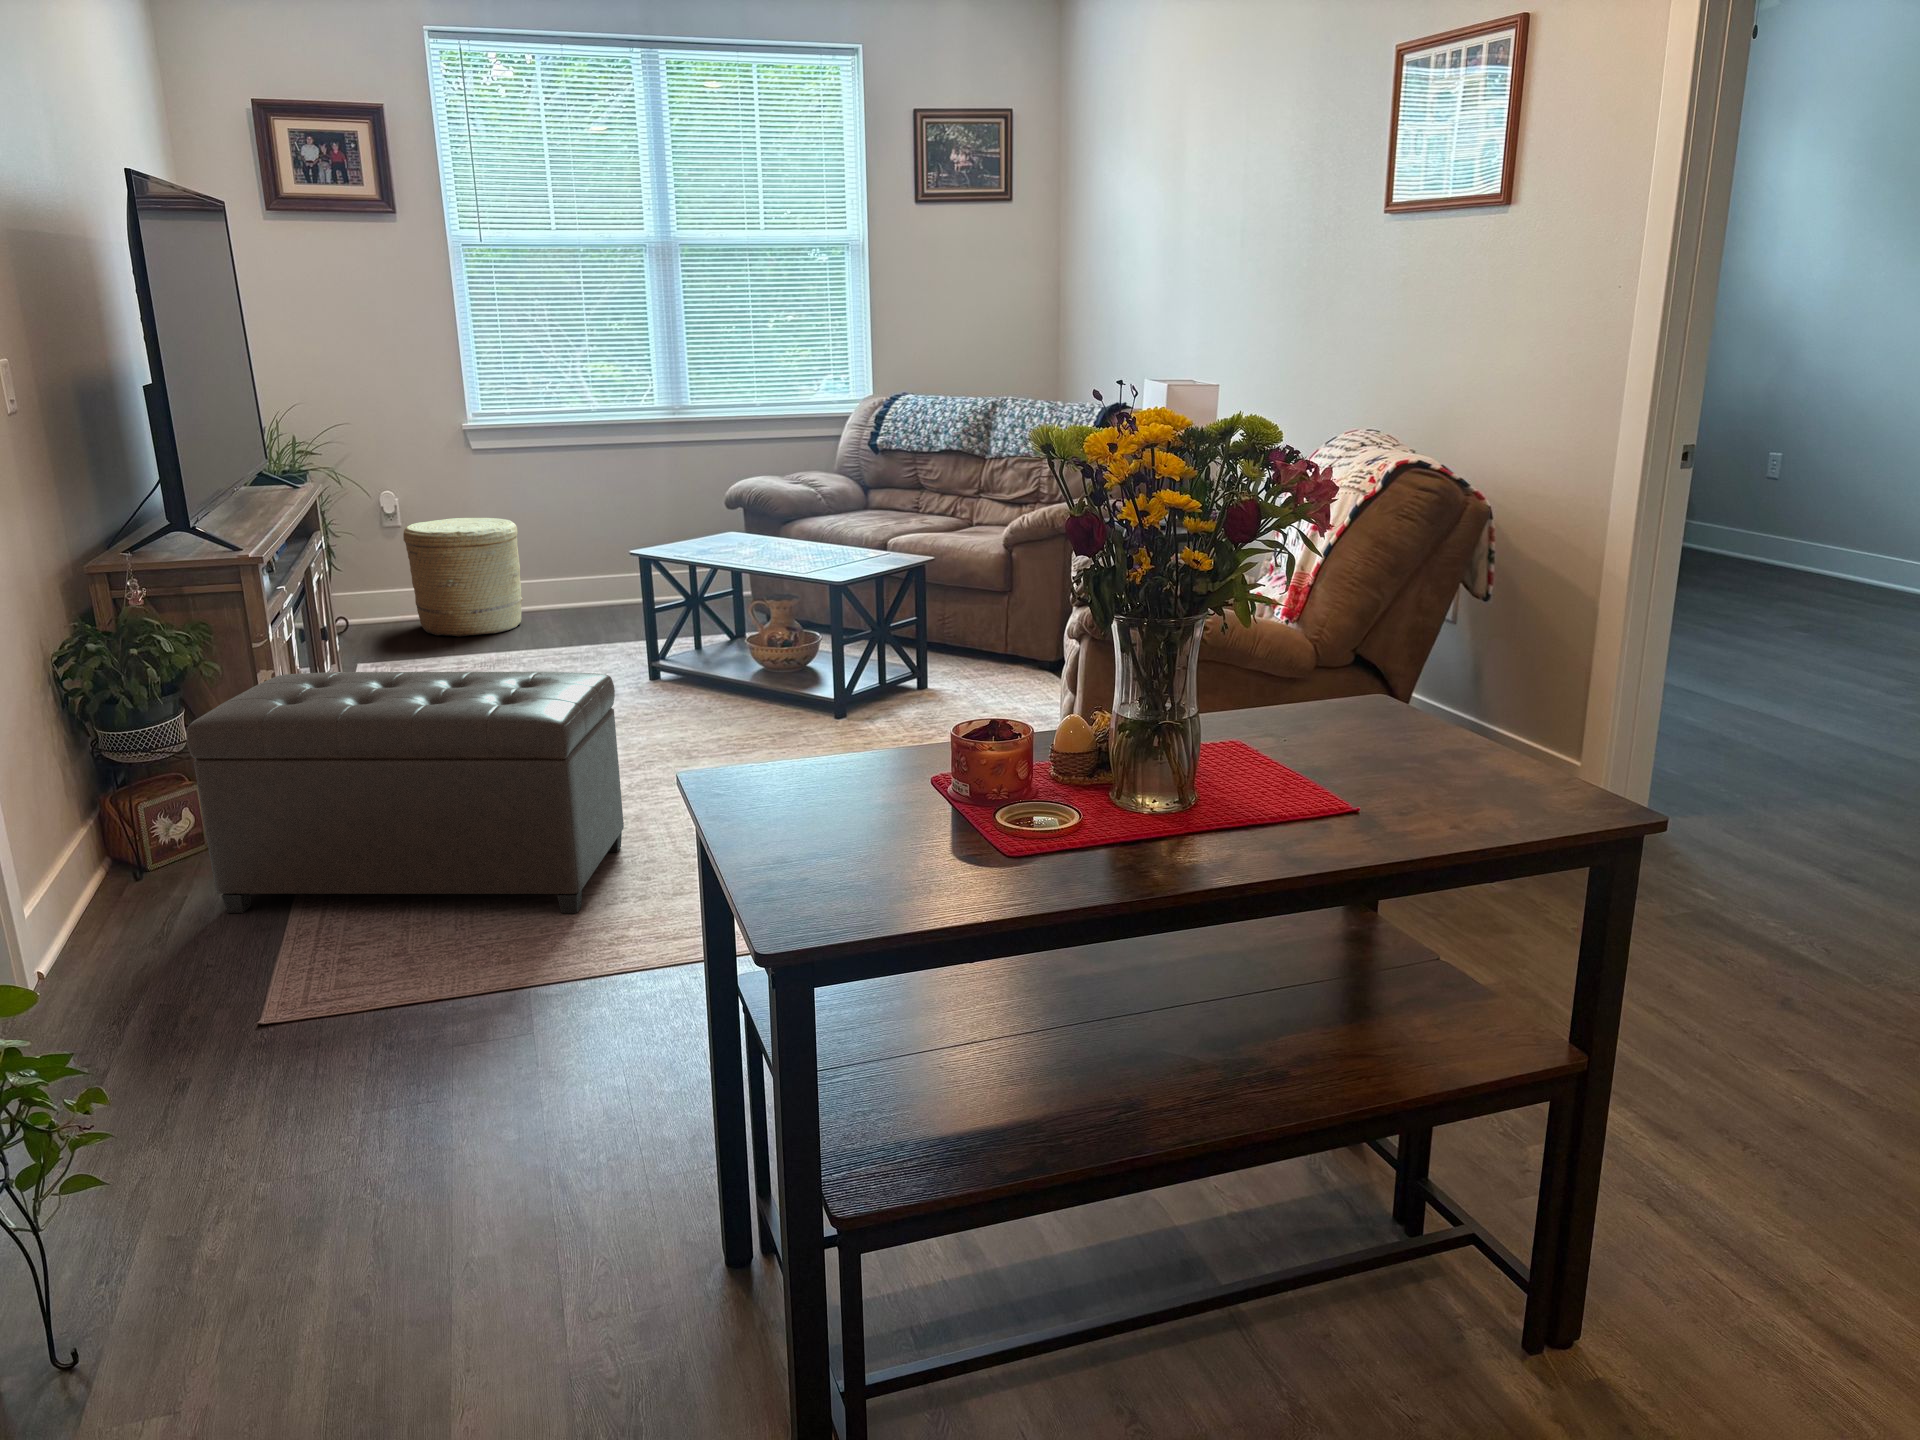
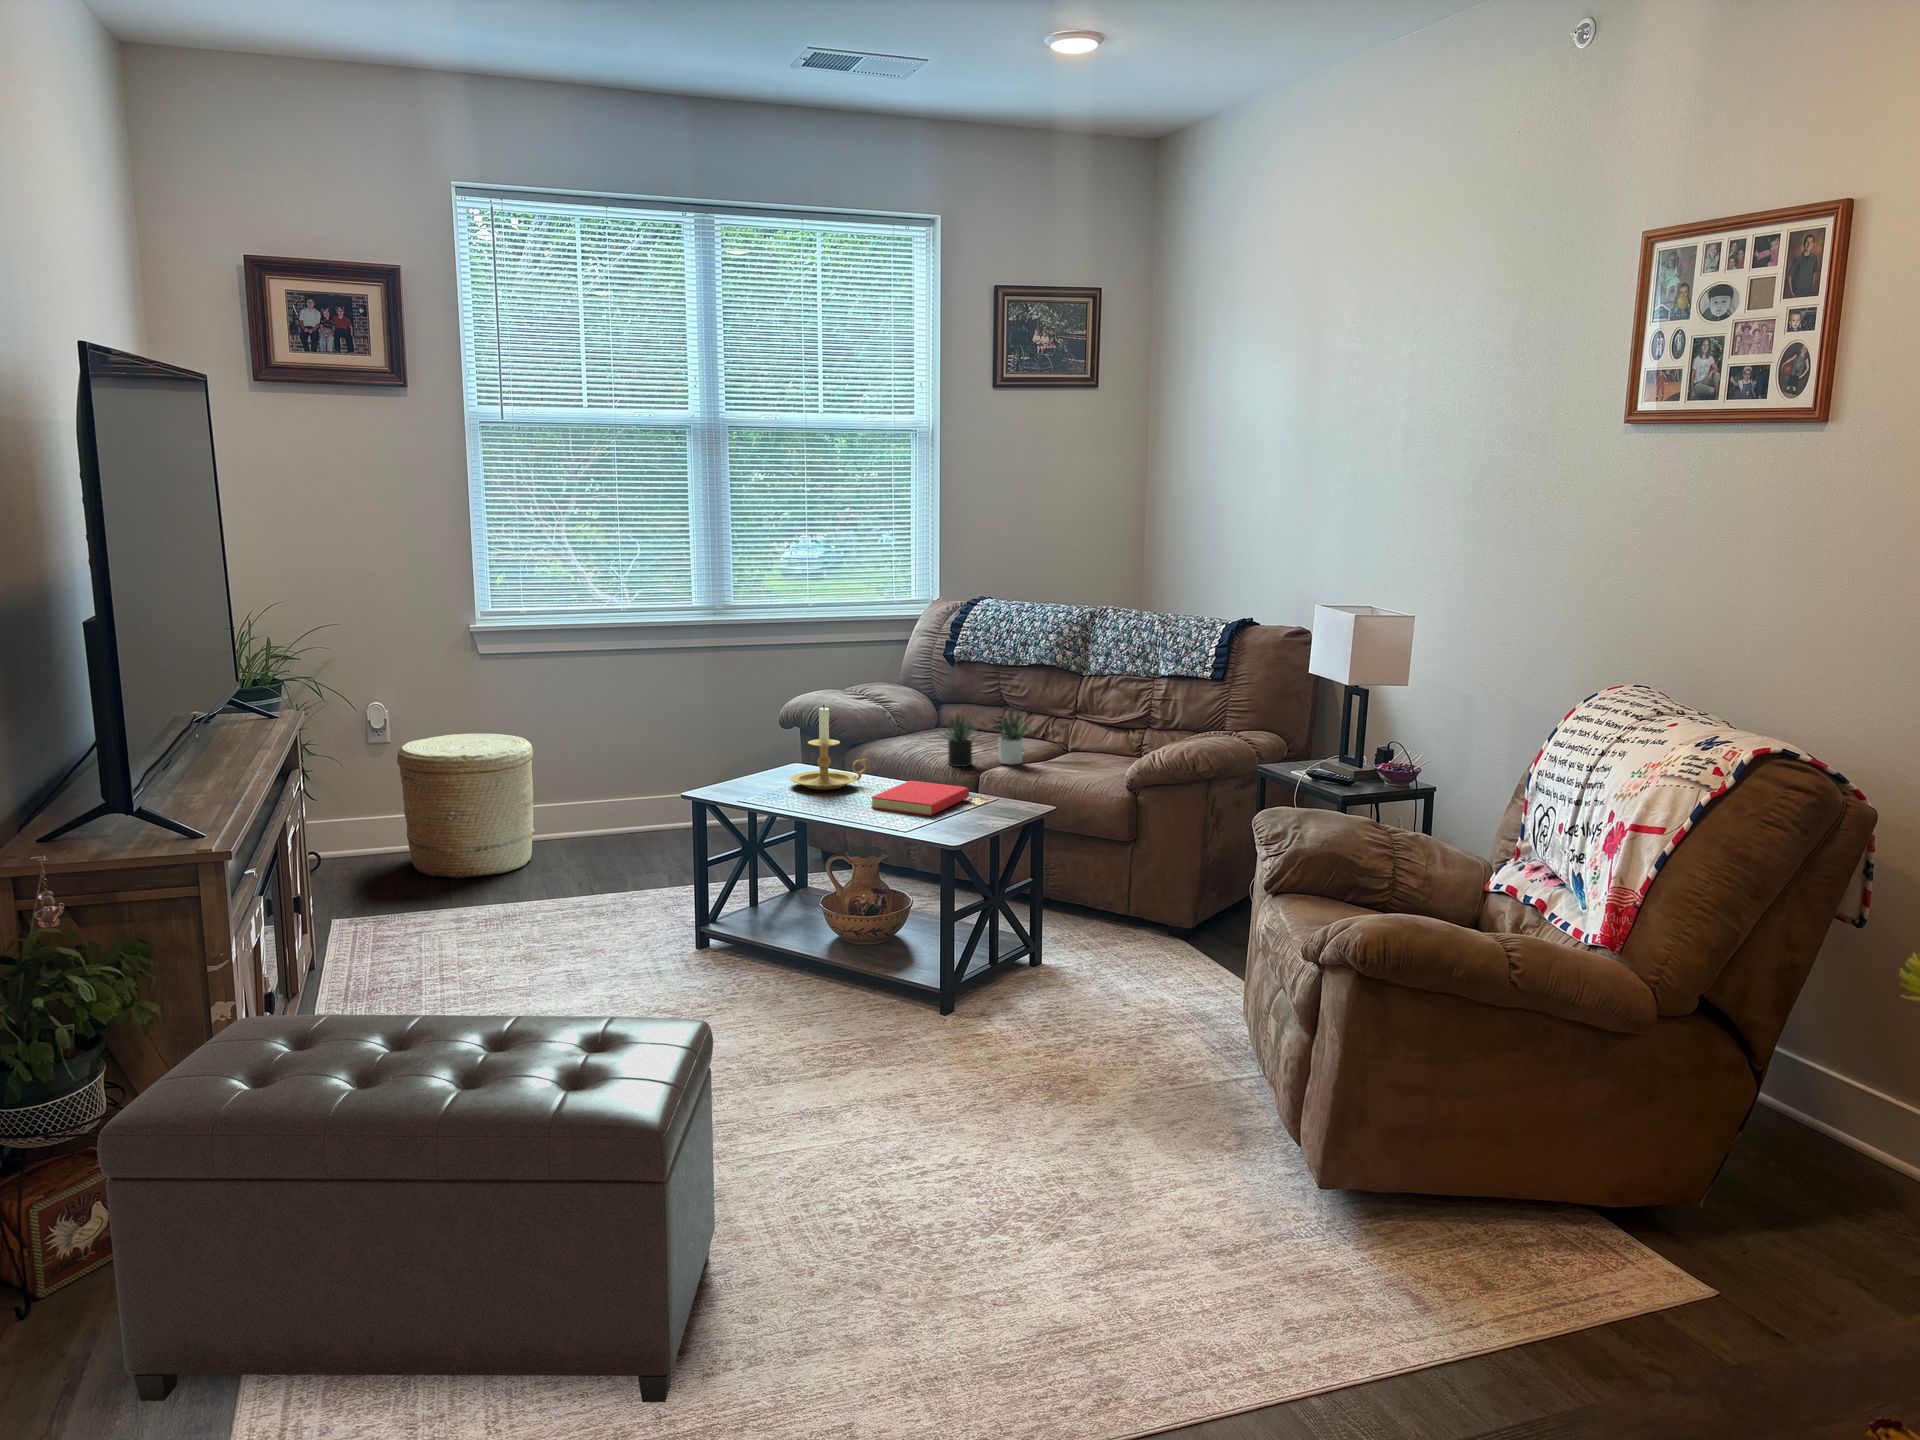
candle holder: none [721,477,785,548] -> present [791,705,867,790]
succulent plant: none [848,481,937,534] -> present [943,707,1029,767]
book: none [781,540,865,564] -> present [871,781,969,816]

